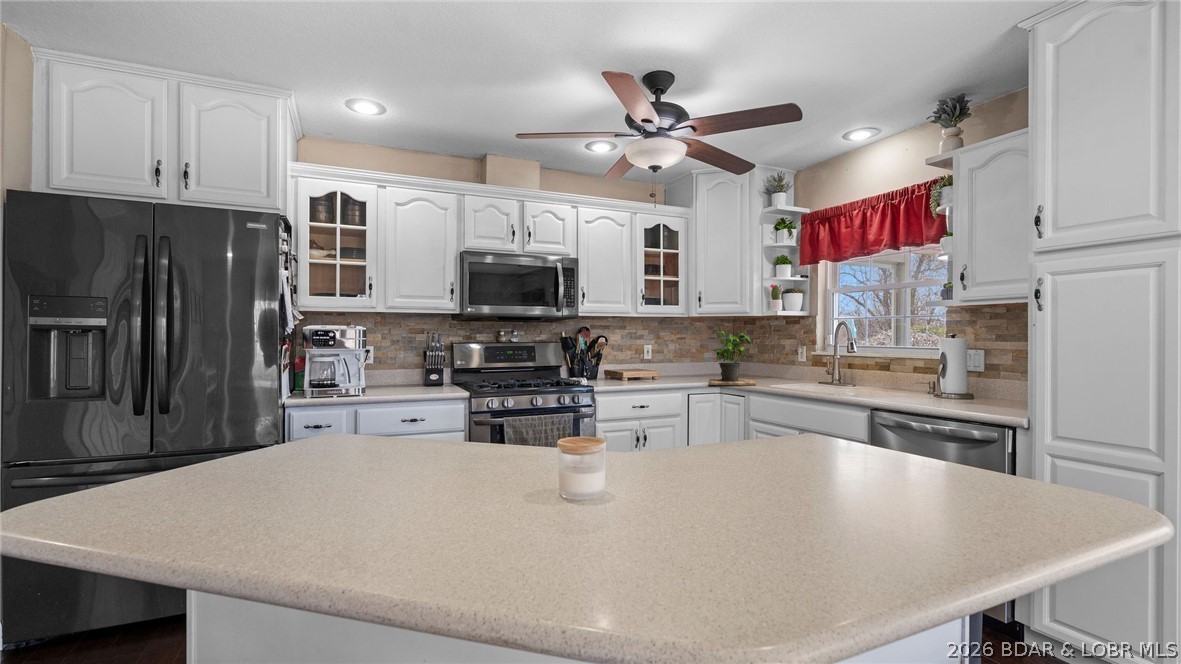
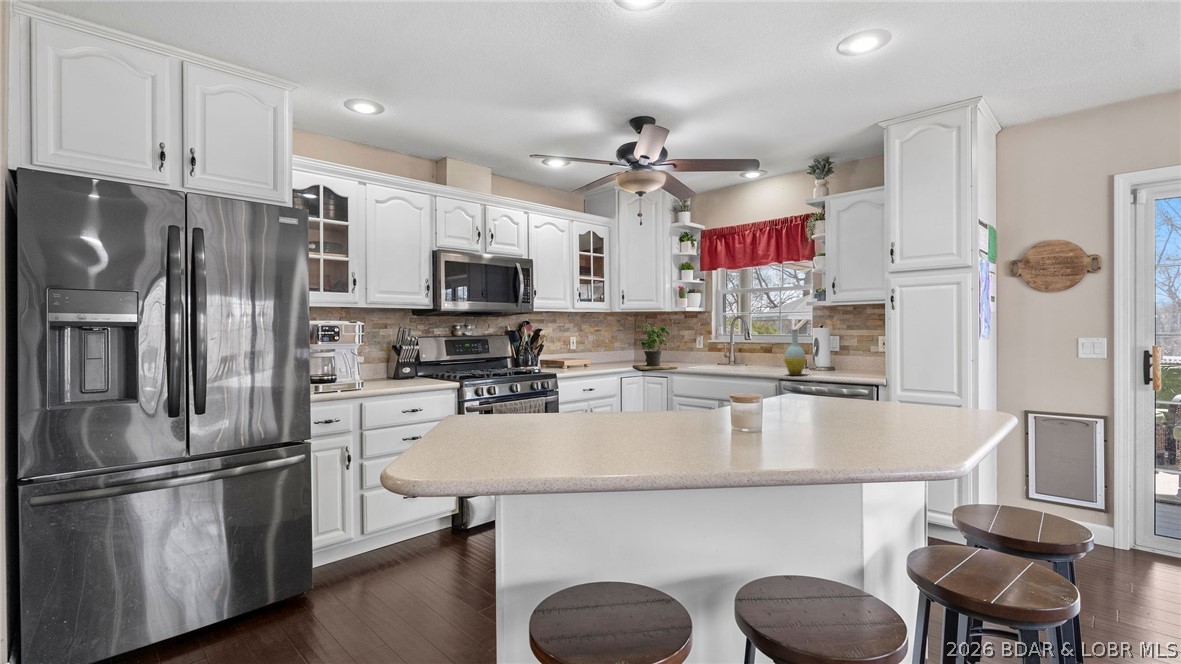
bottle: none [875,339,910,403] -> present [784,329,806,375]

